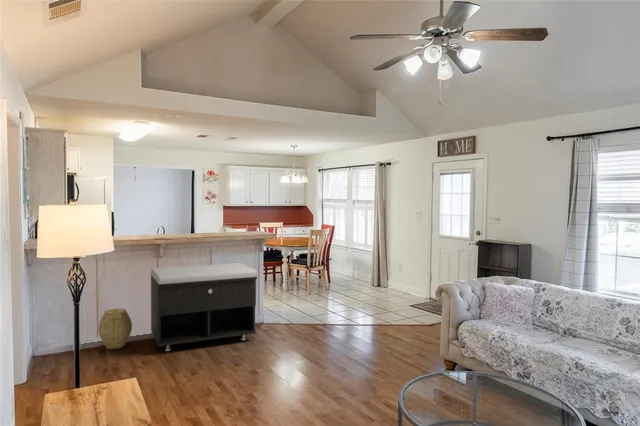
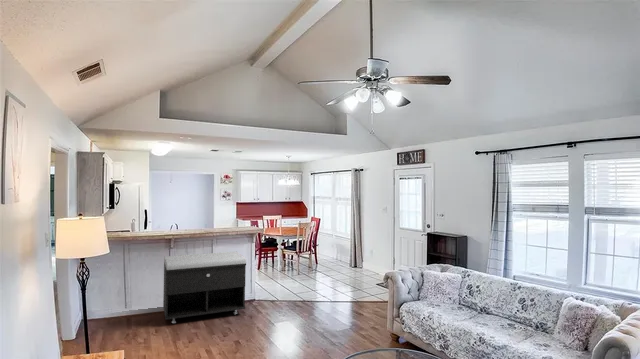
woven basket: present [98,309,132,349] -> none [120,289,147,321]

